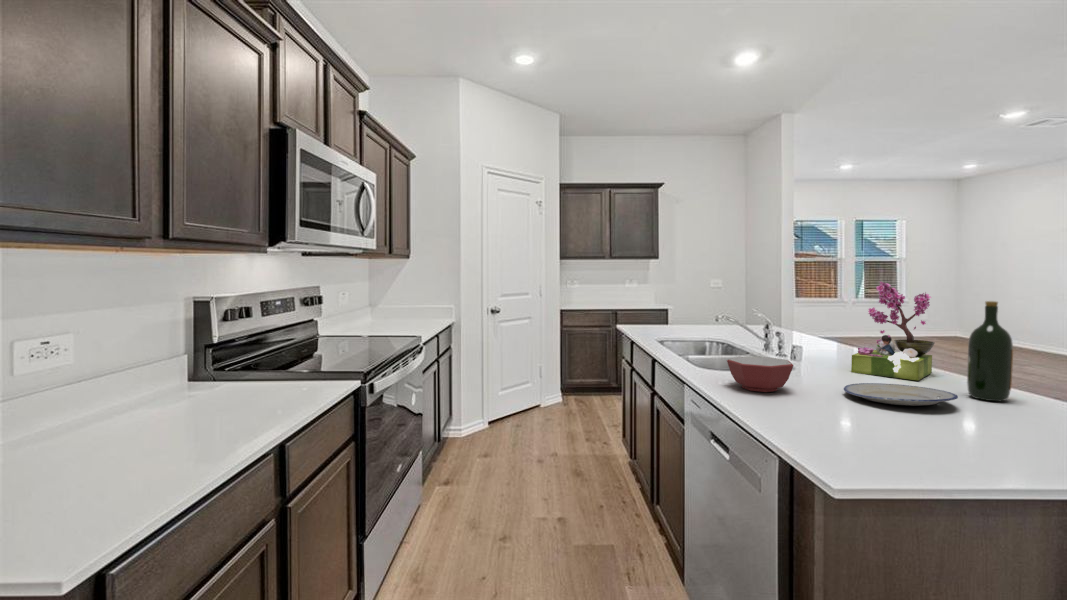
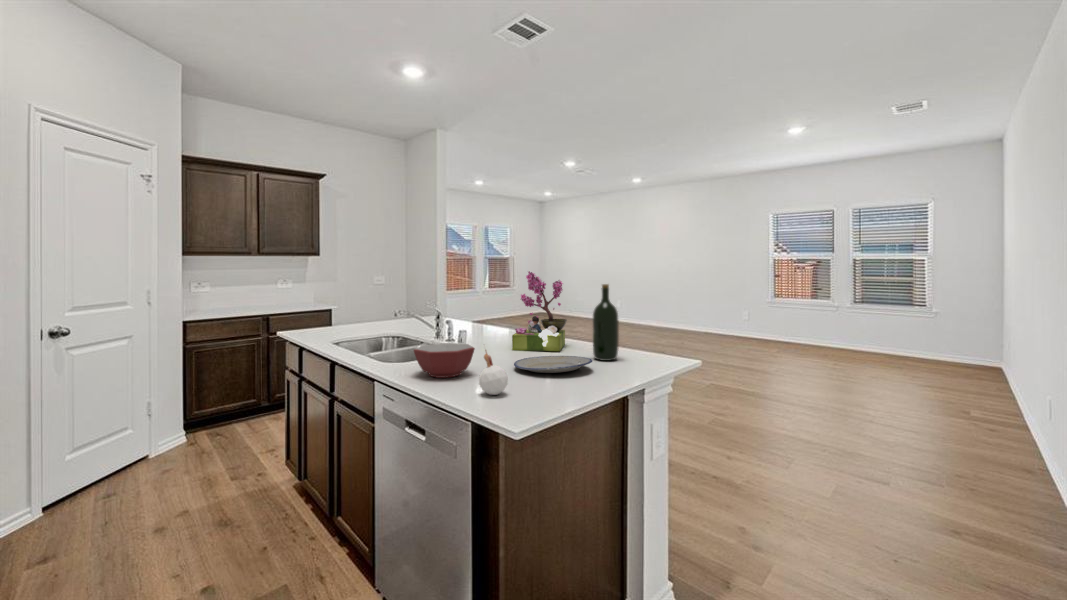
candle: none [790,362,825,417] -> present [479,350,508,395]

